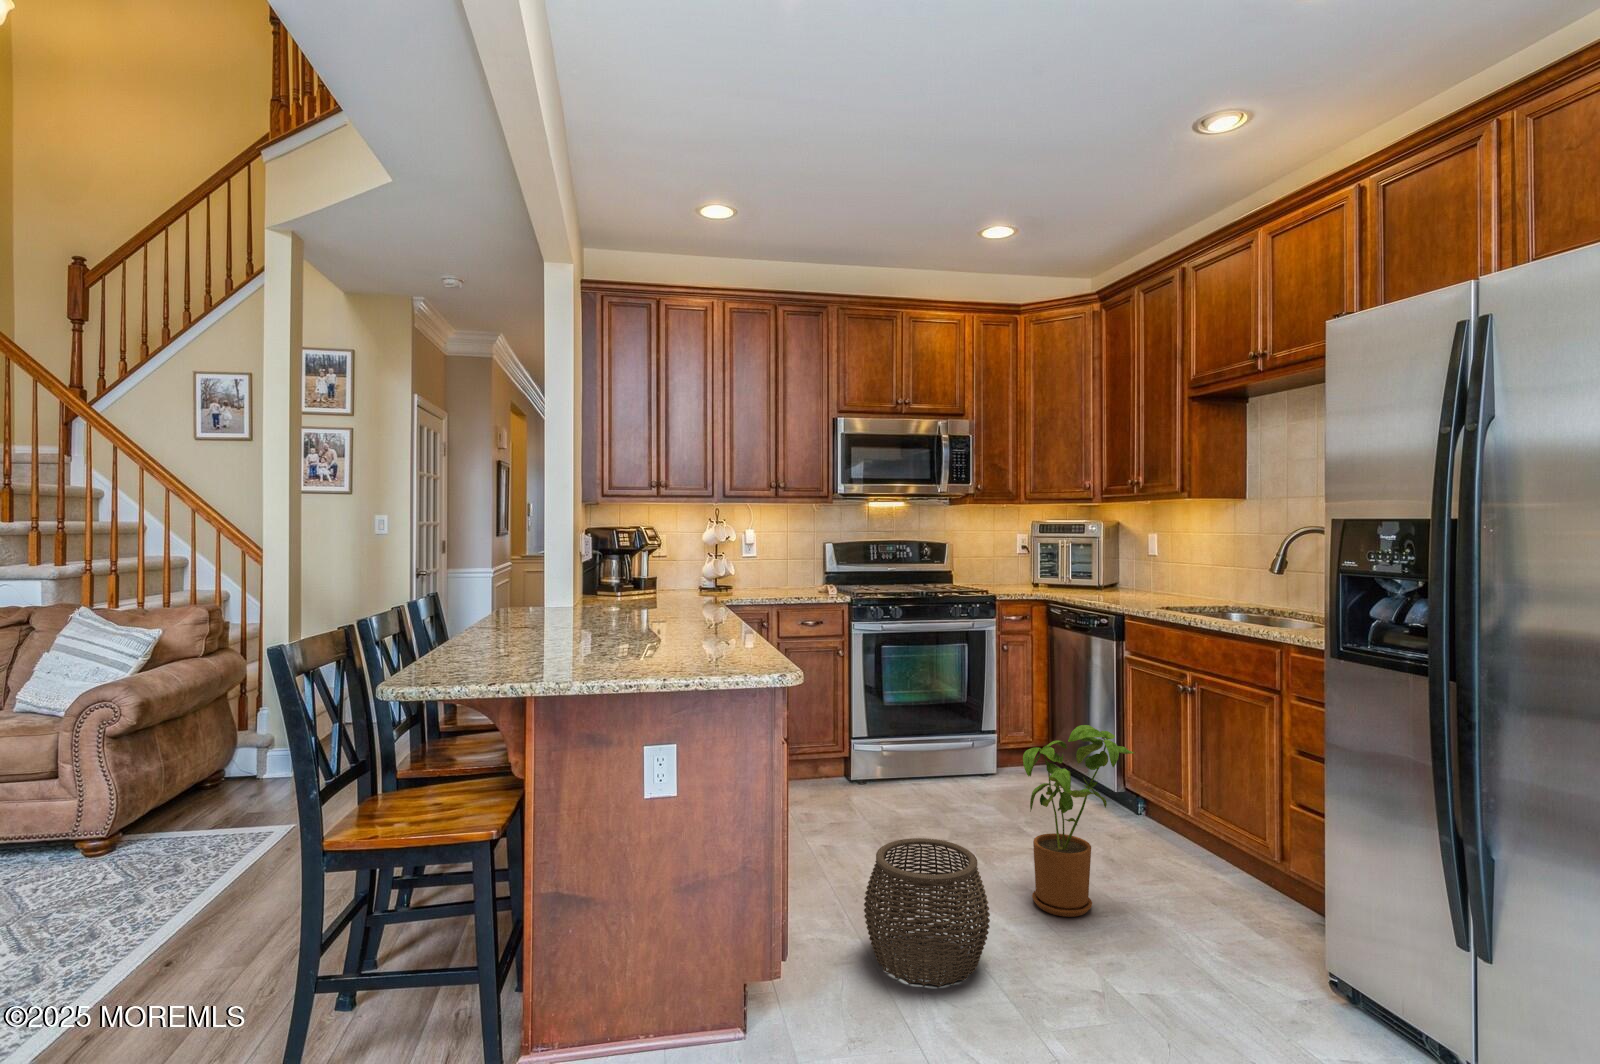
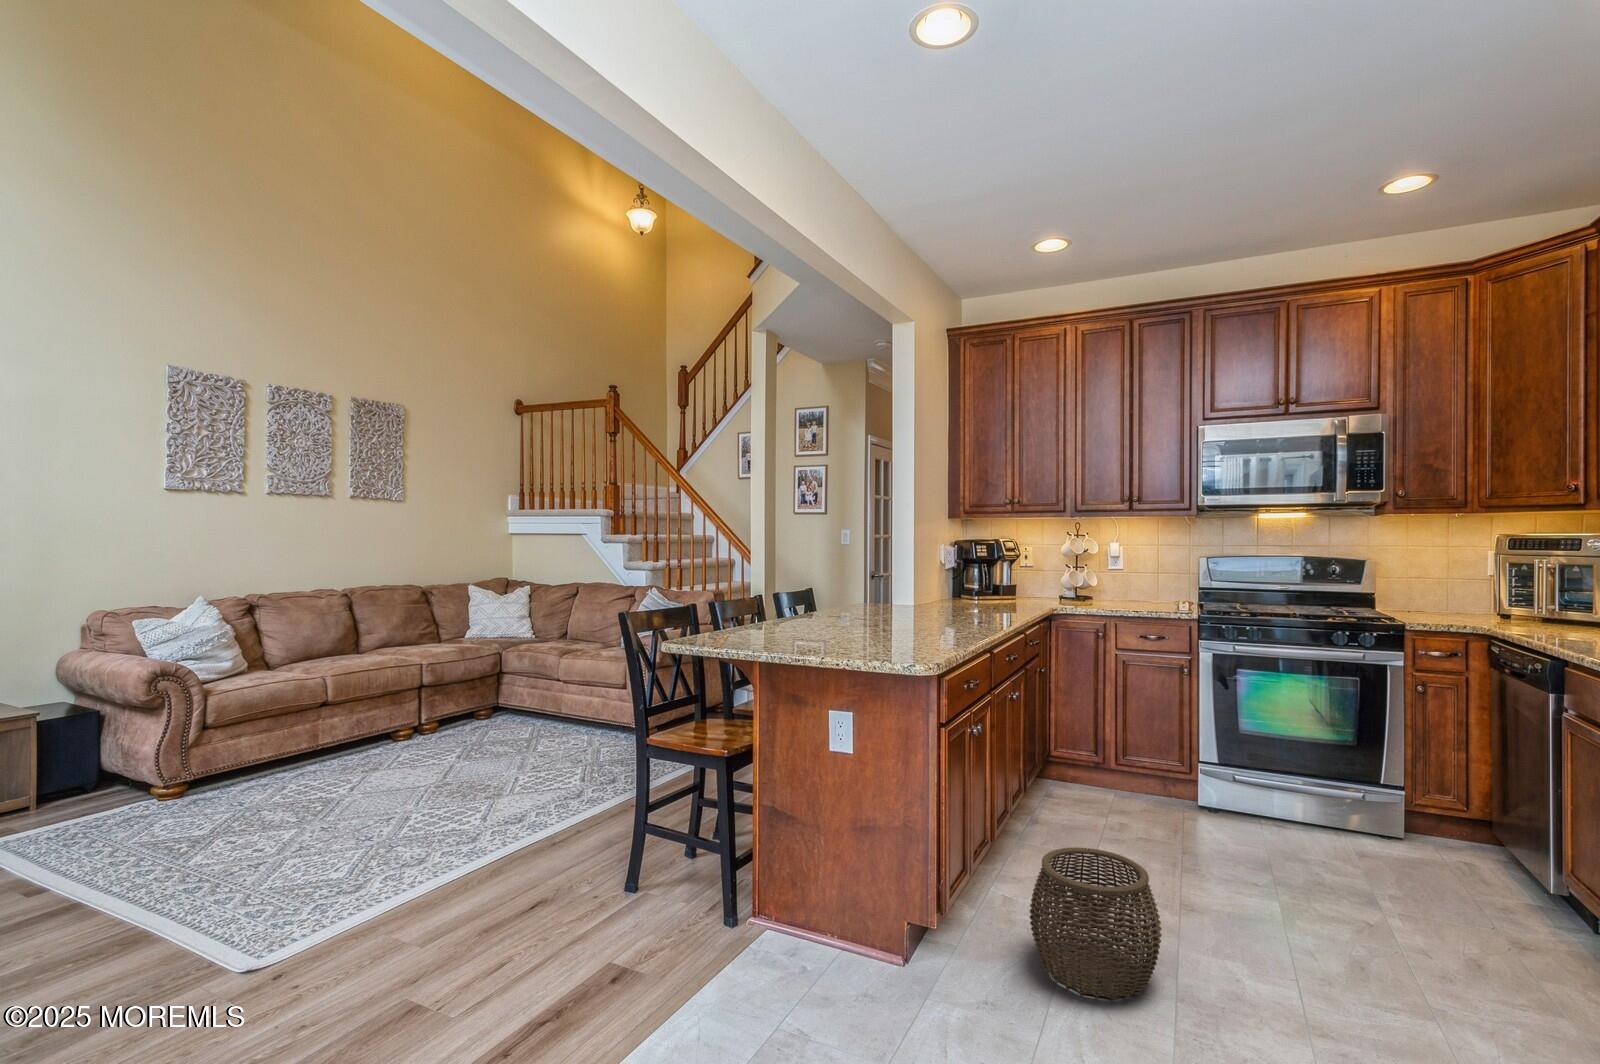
house plant: present [1023,725,1134,917] -> none [1263,776,1423,1003]

